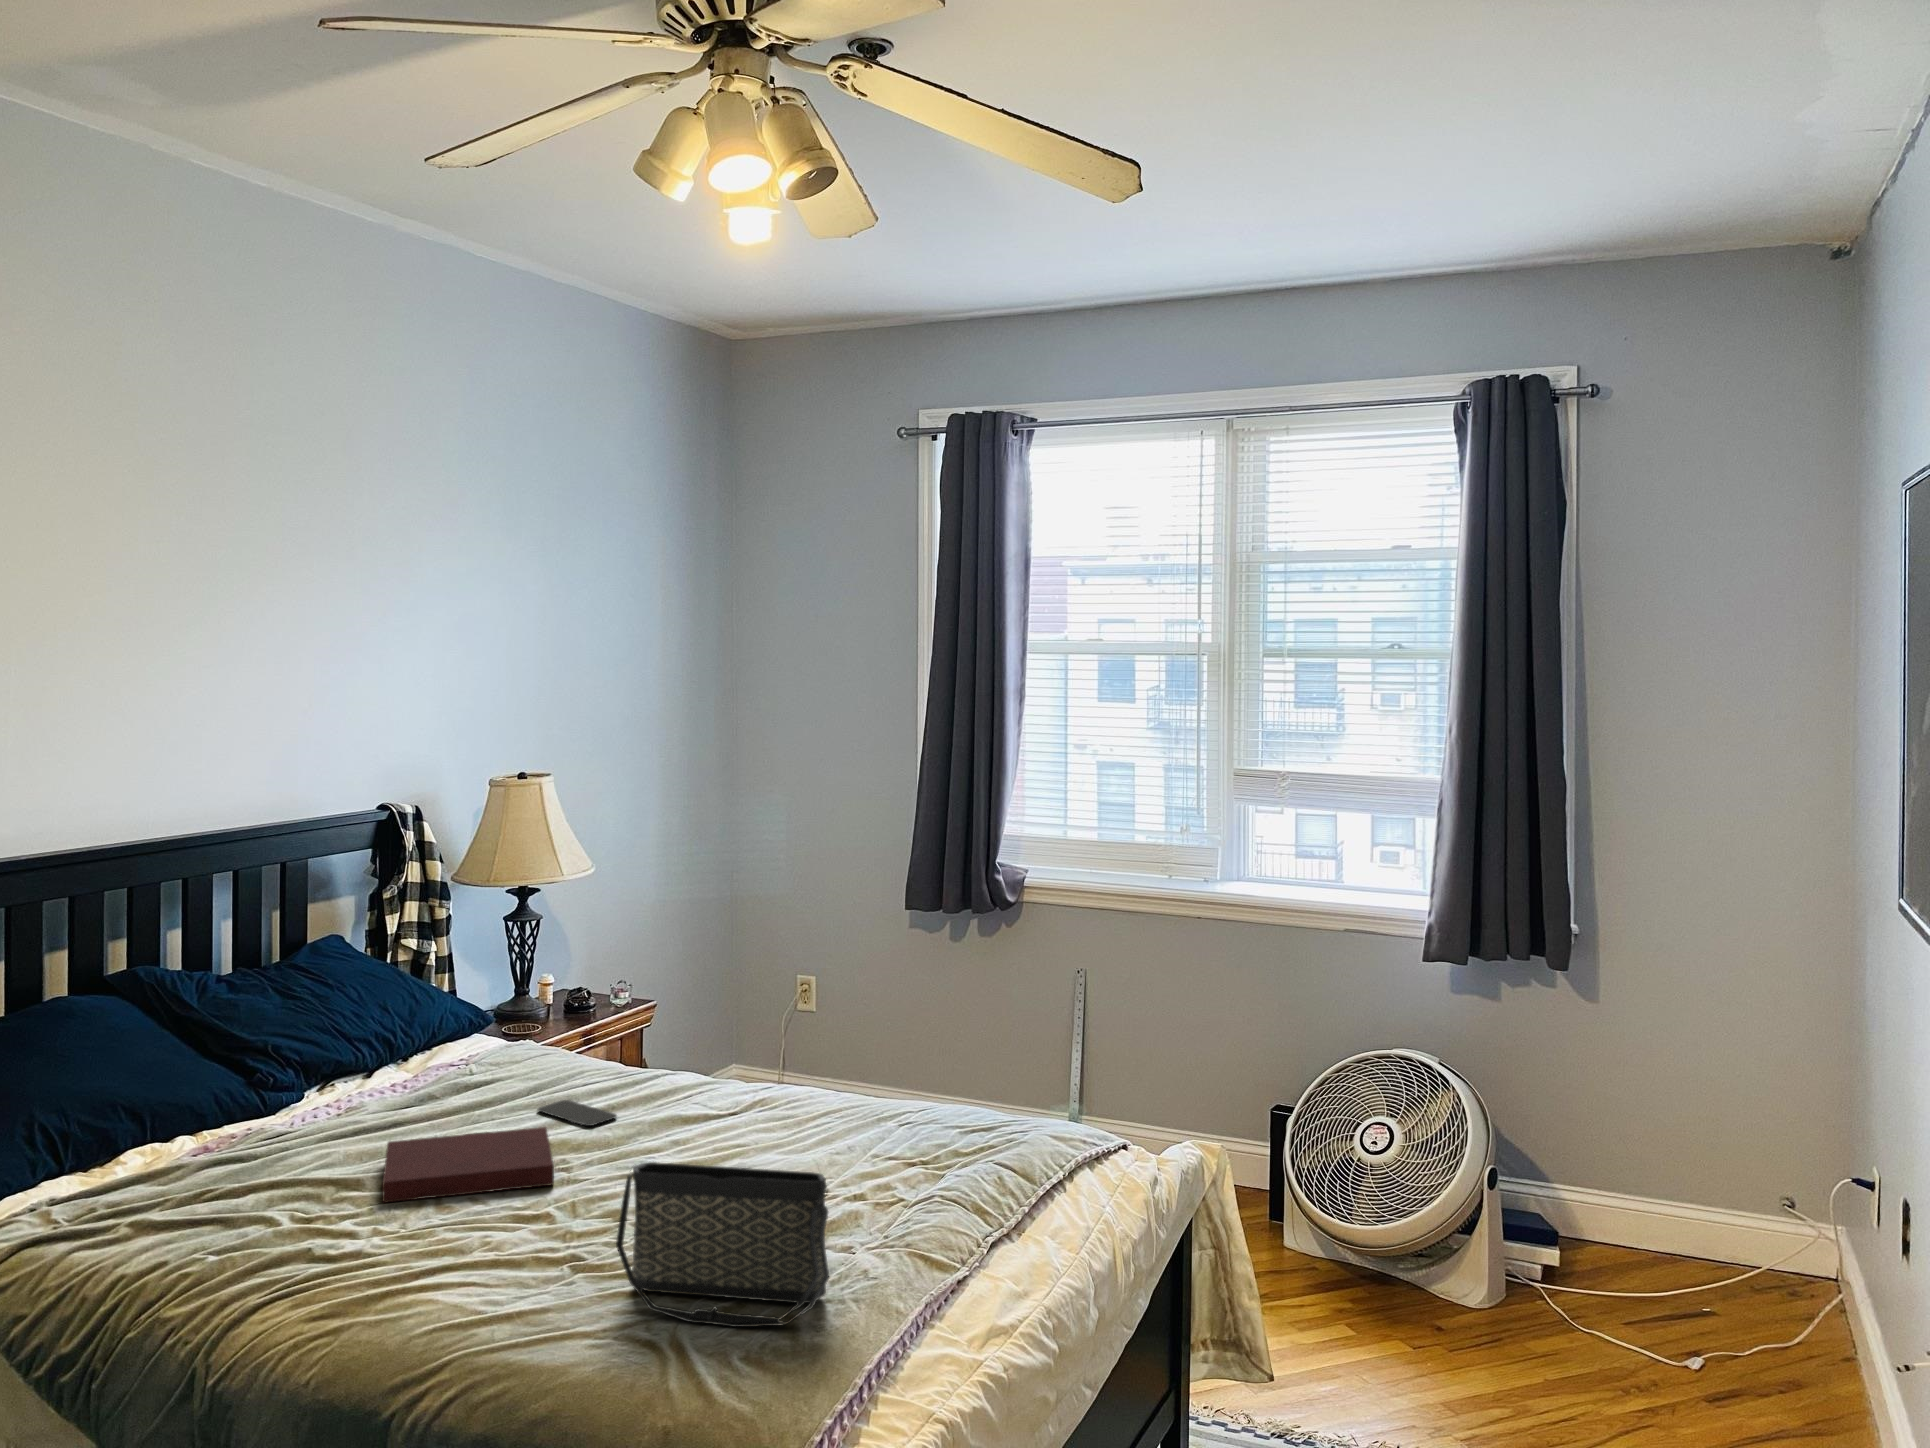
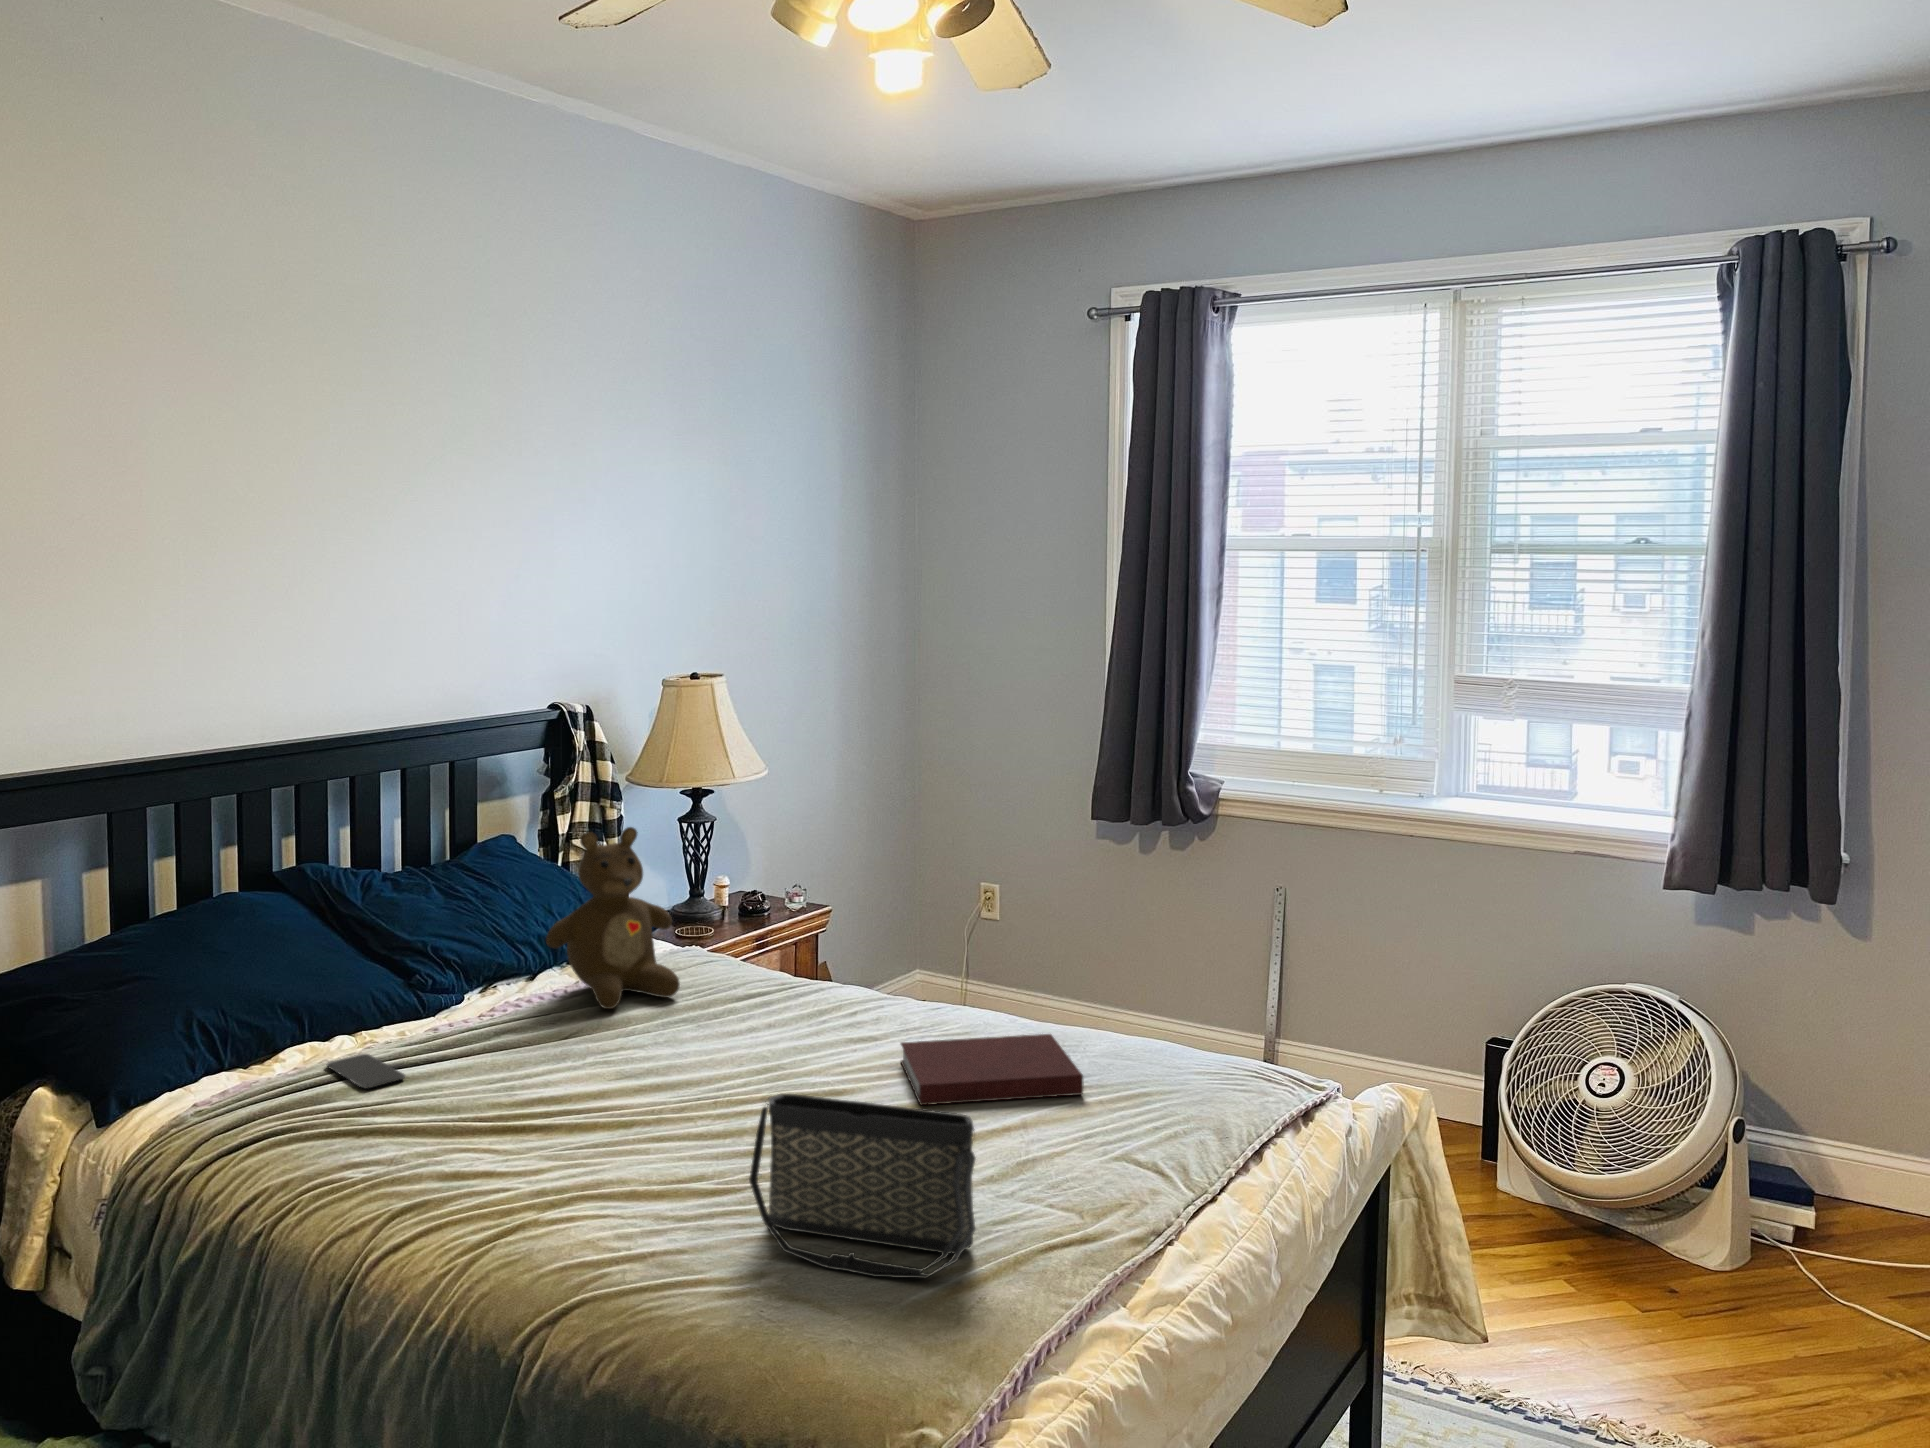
teddy bear: none [385,922,520,1102] -> present [546,827,680,1009]
smartphone: present [538,1100,617,1126] -> present [327,1054,405,1089]
notebook: present [382,1127,554,1203] -> present [901,1034,1084,1105]

